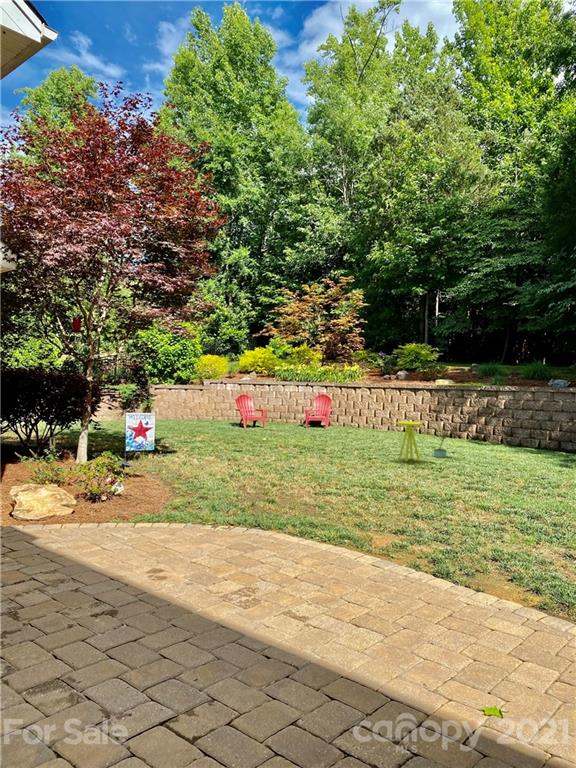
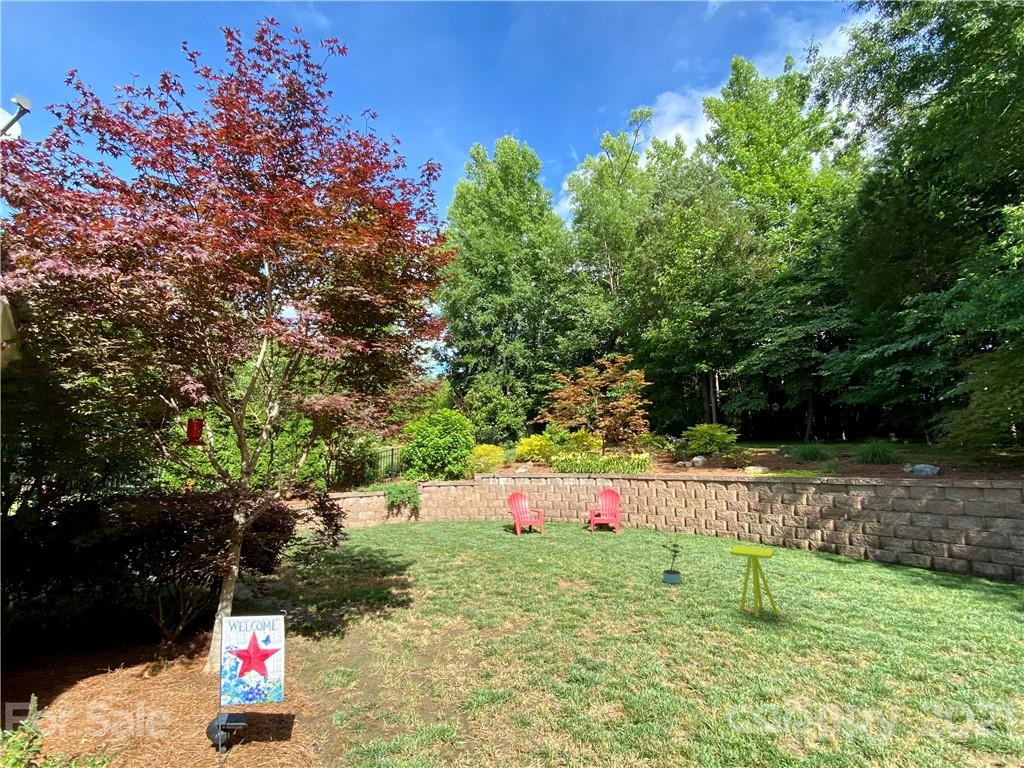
potted plant: present [434,423,448,457] -> present [654,526,683,583]

